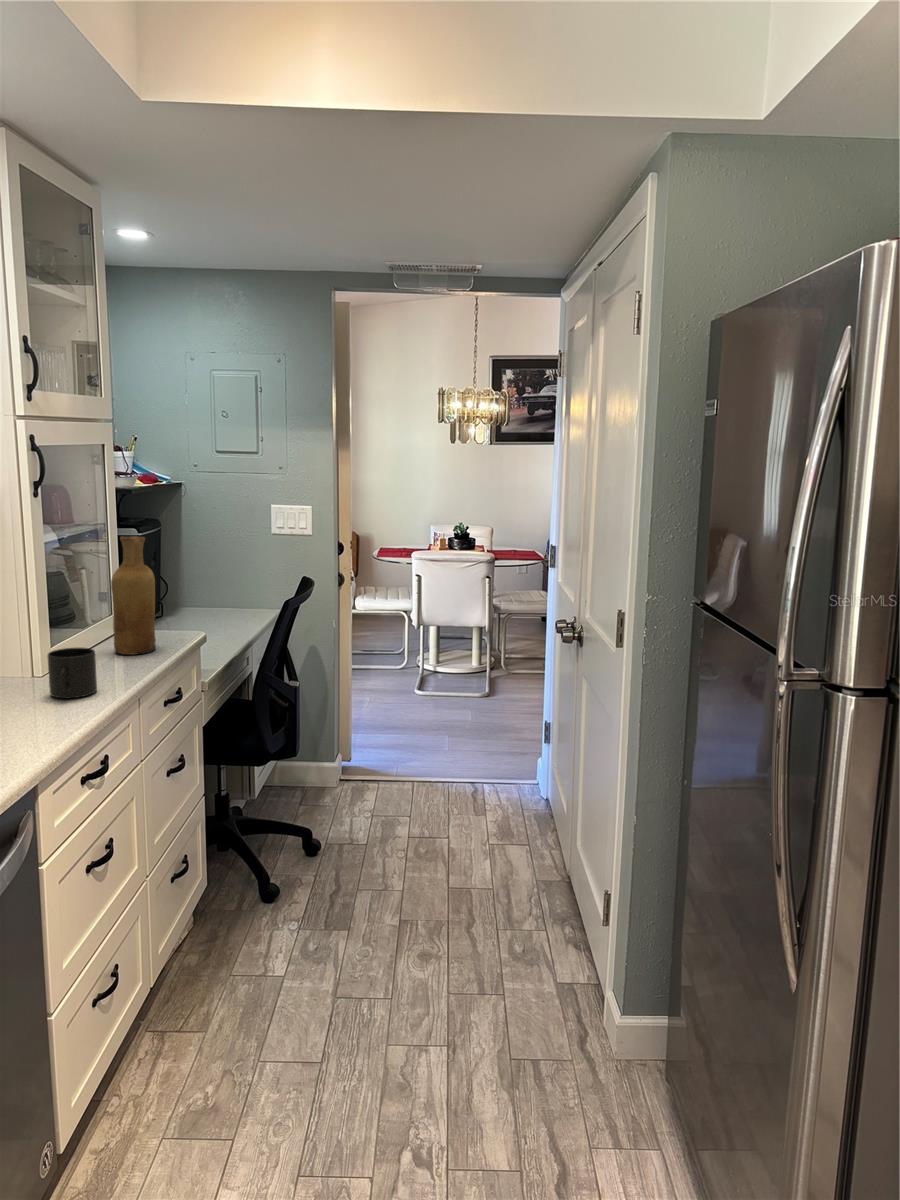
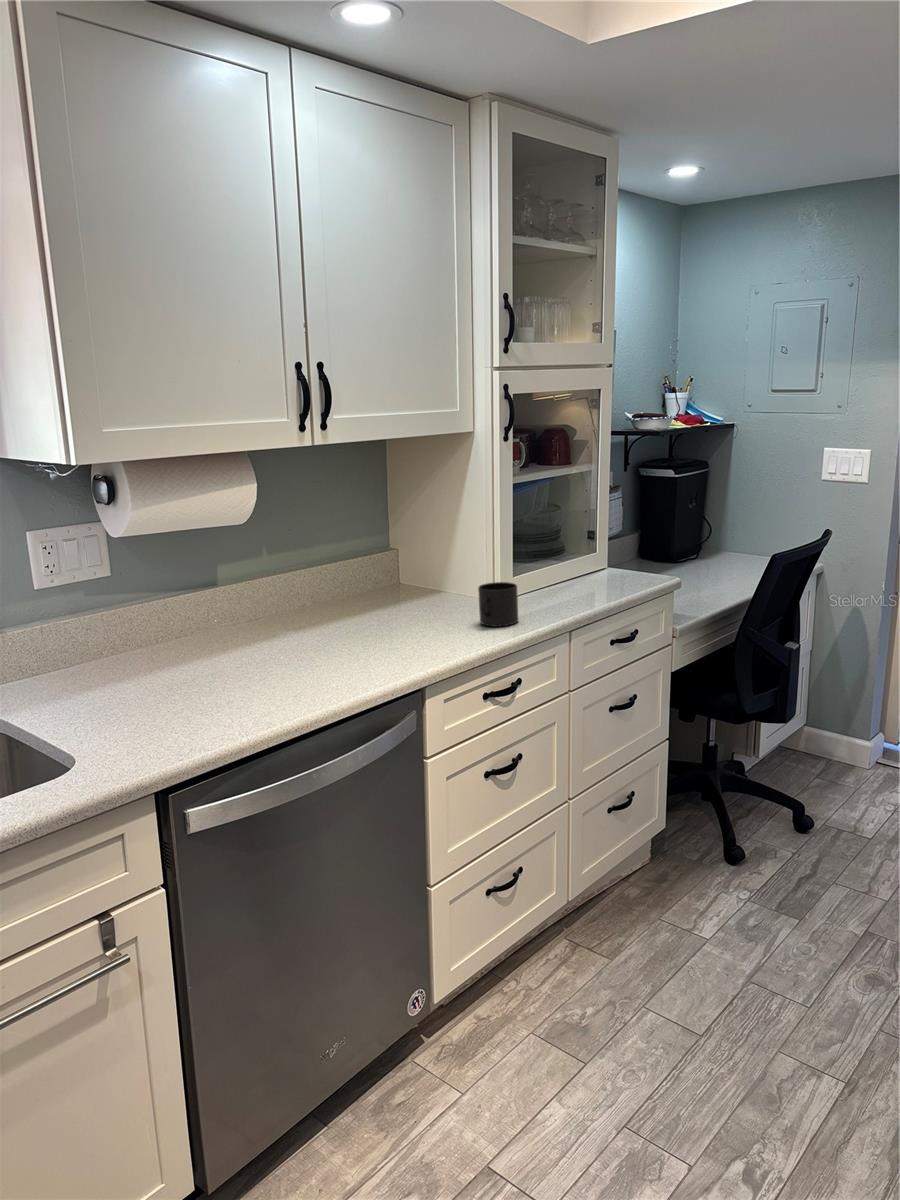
vase: present [111,535,156,655] -> none [567,481,606,595]

